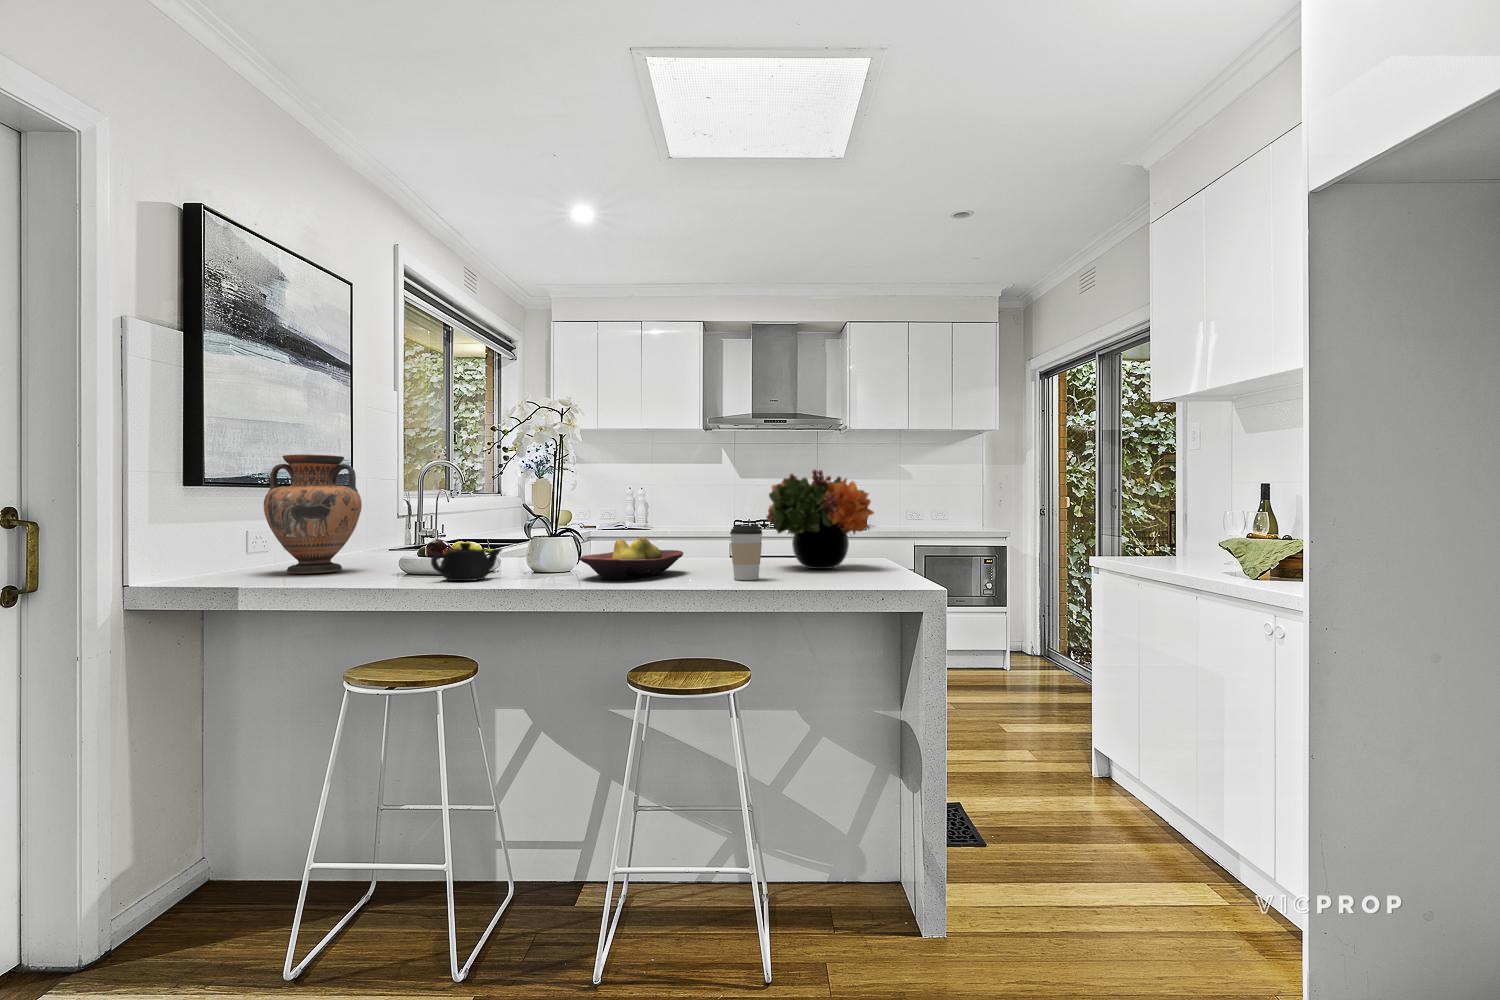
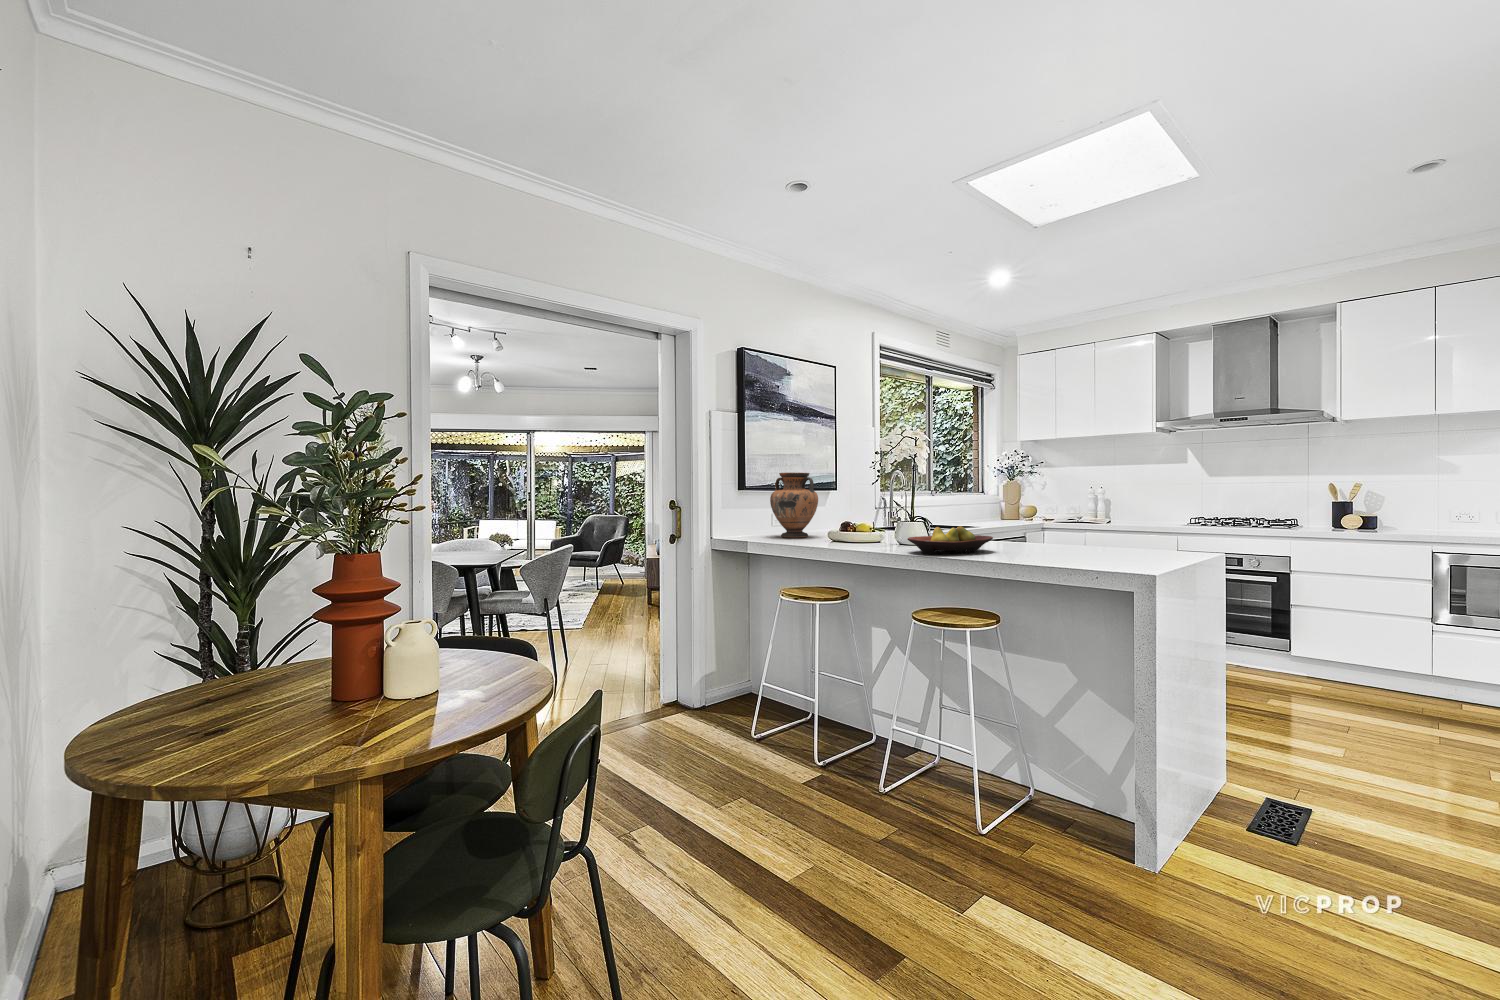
flower arrangement: present [767,470,874,569] -> none [1057,478,1164,558]
coffee cup: present [730,524,762,580] -> none [1003,521,1029,562]
teapot: present [431,543,502,581] -> none [829,525,872,548]

